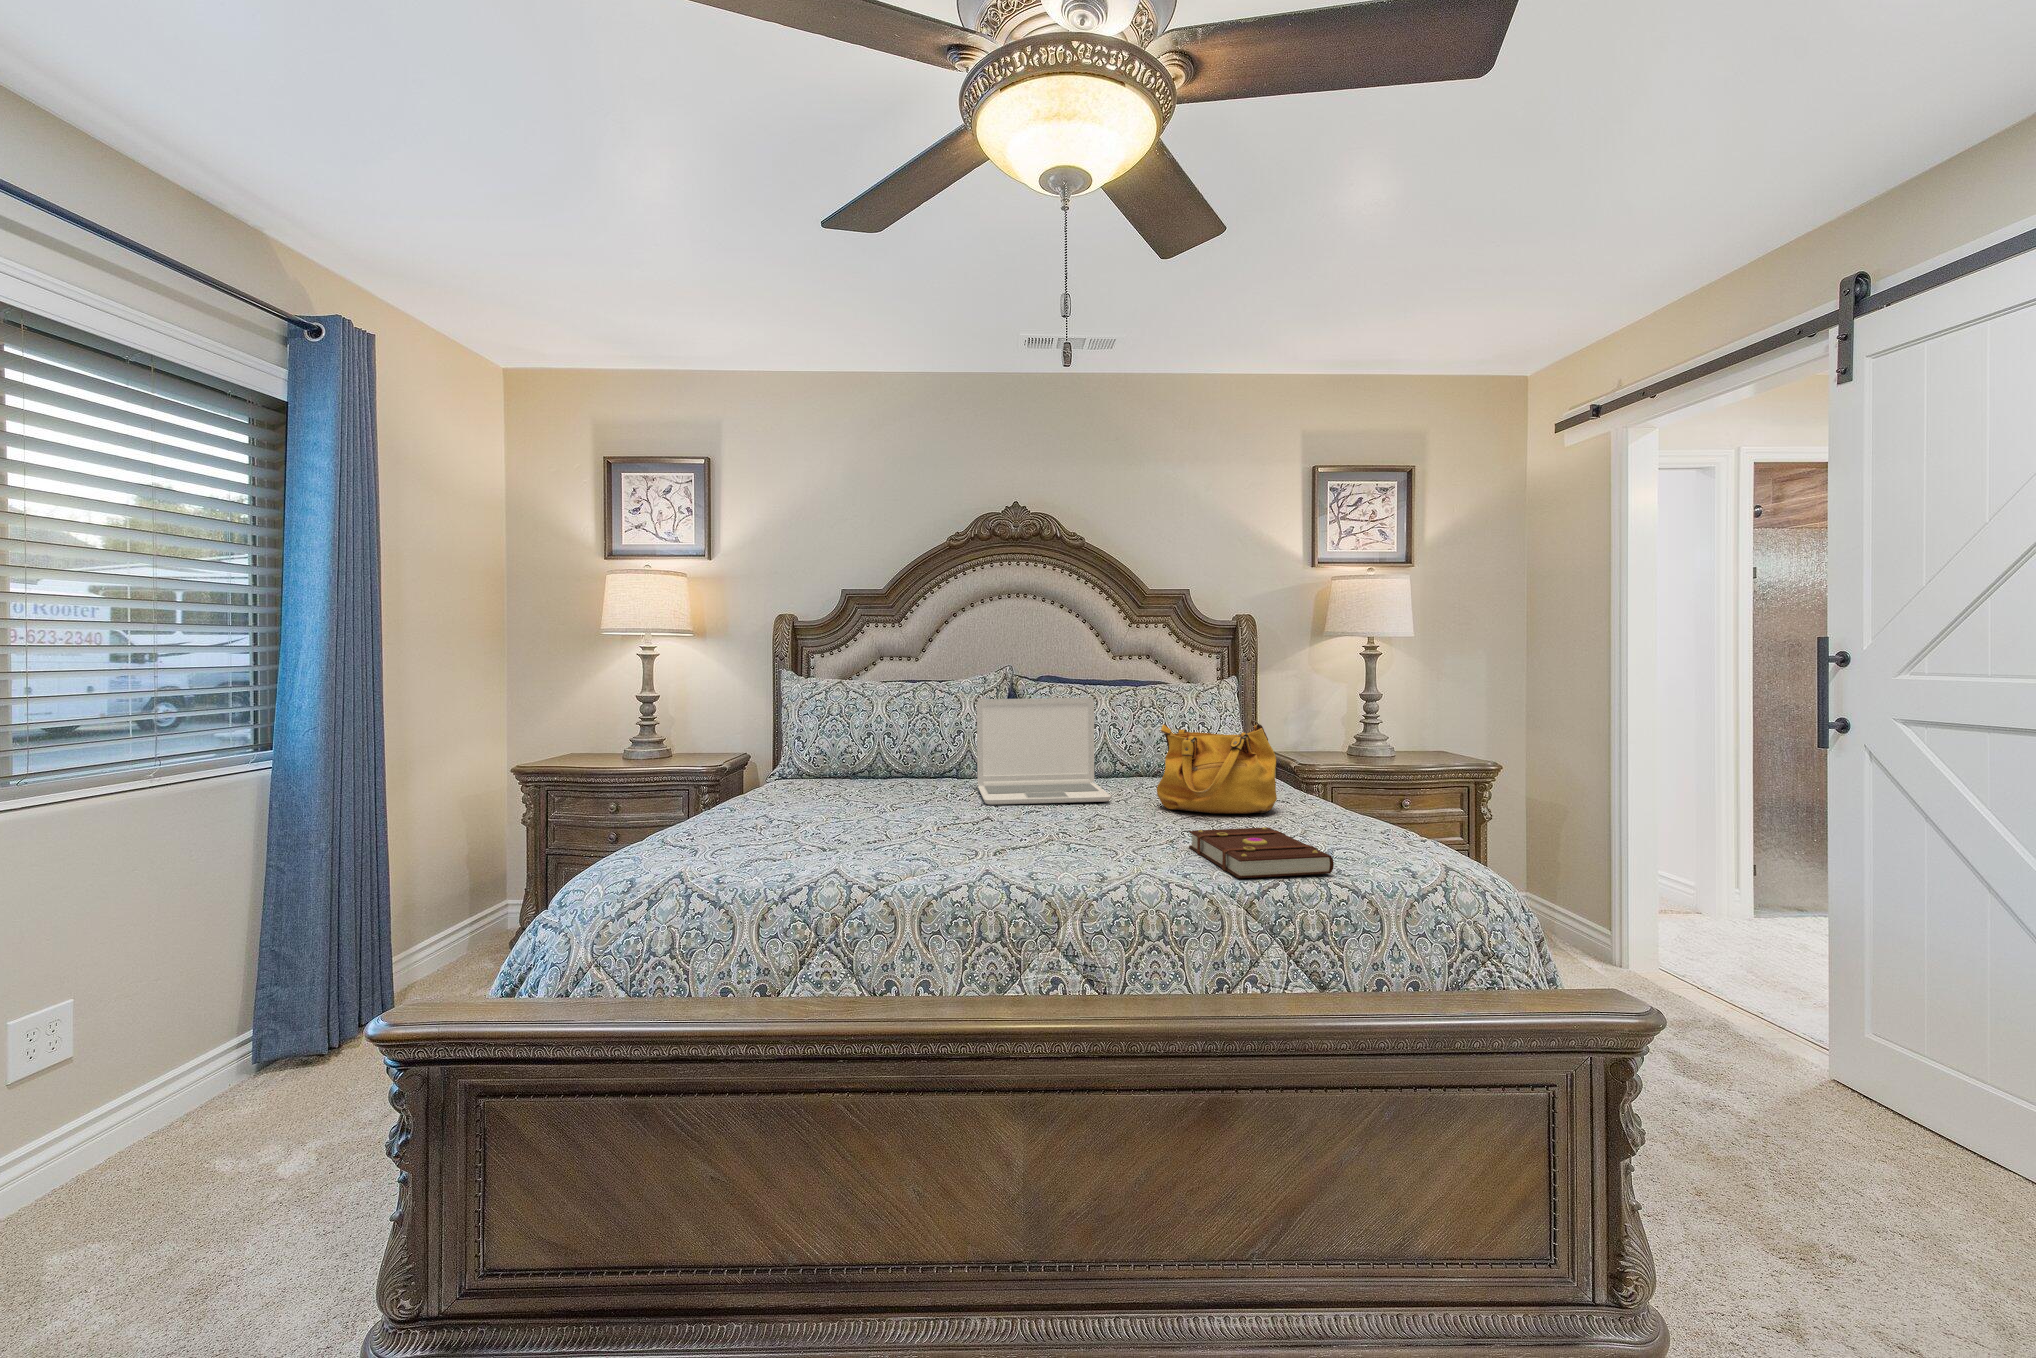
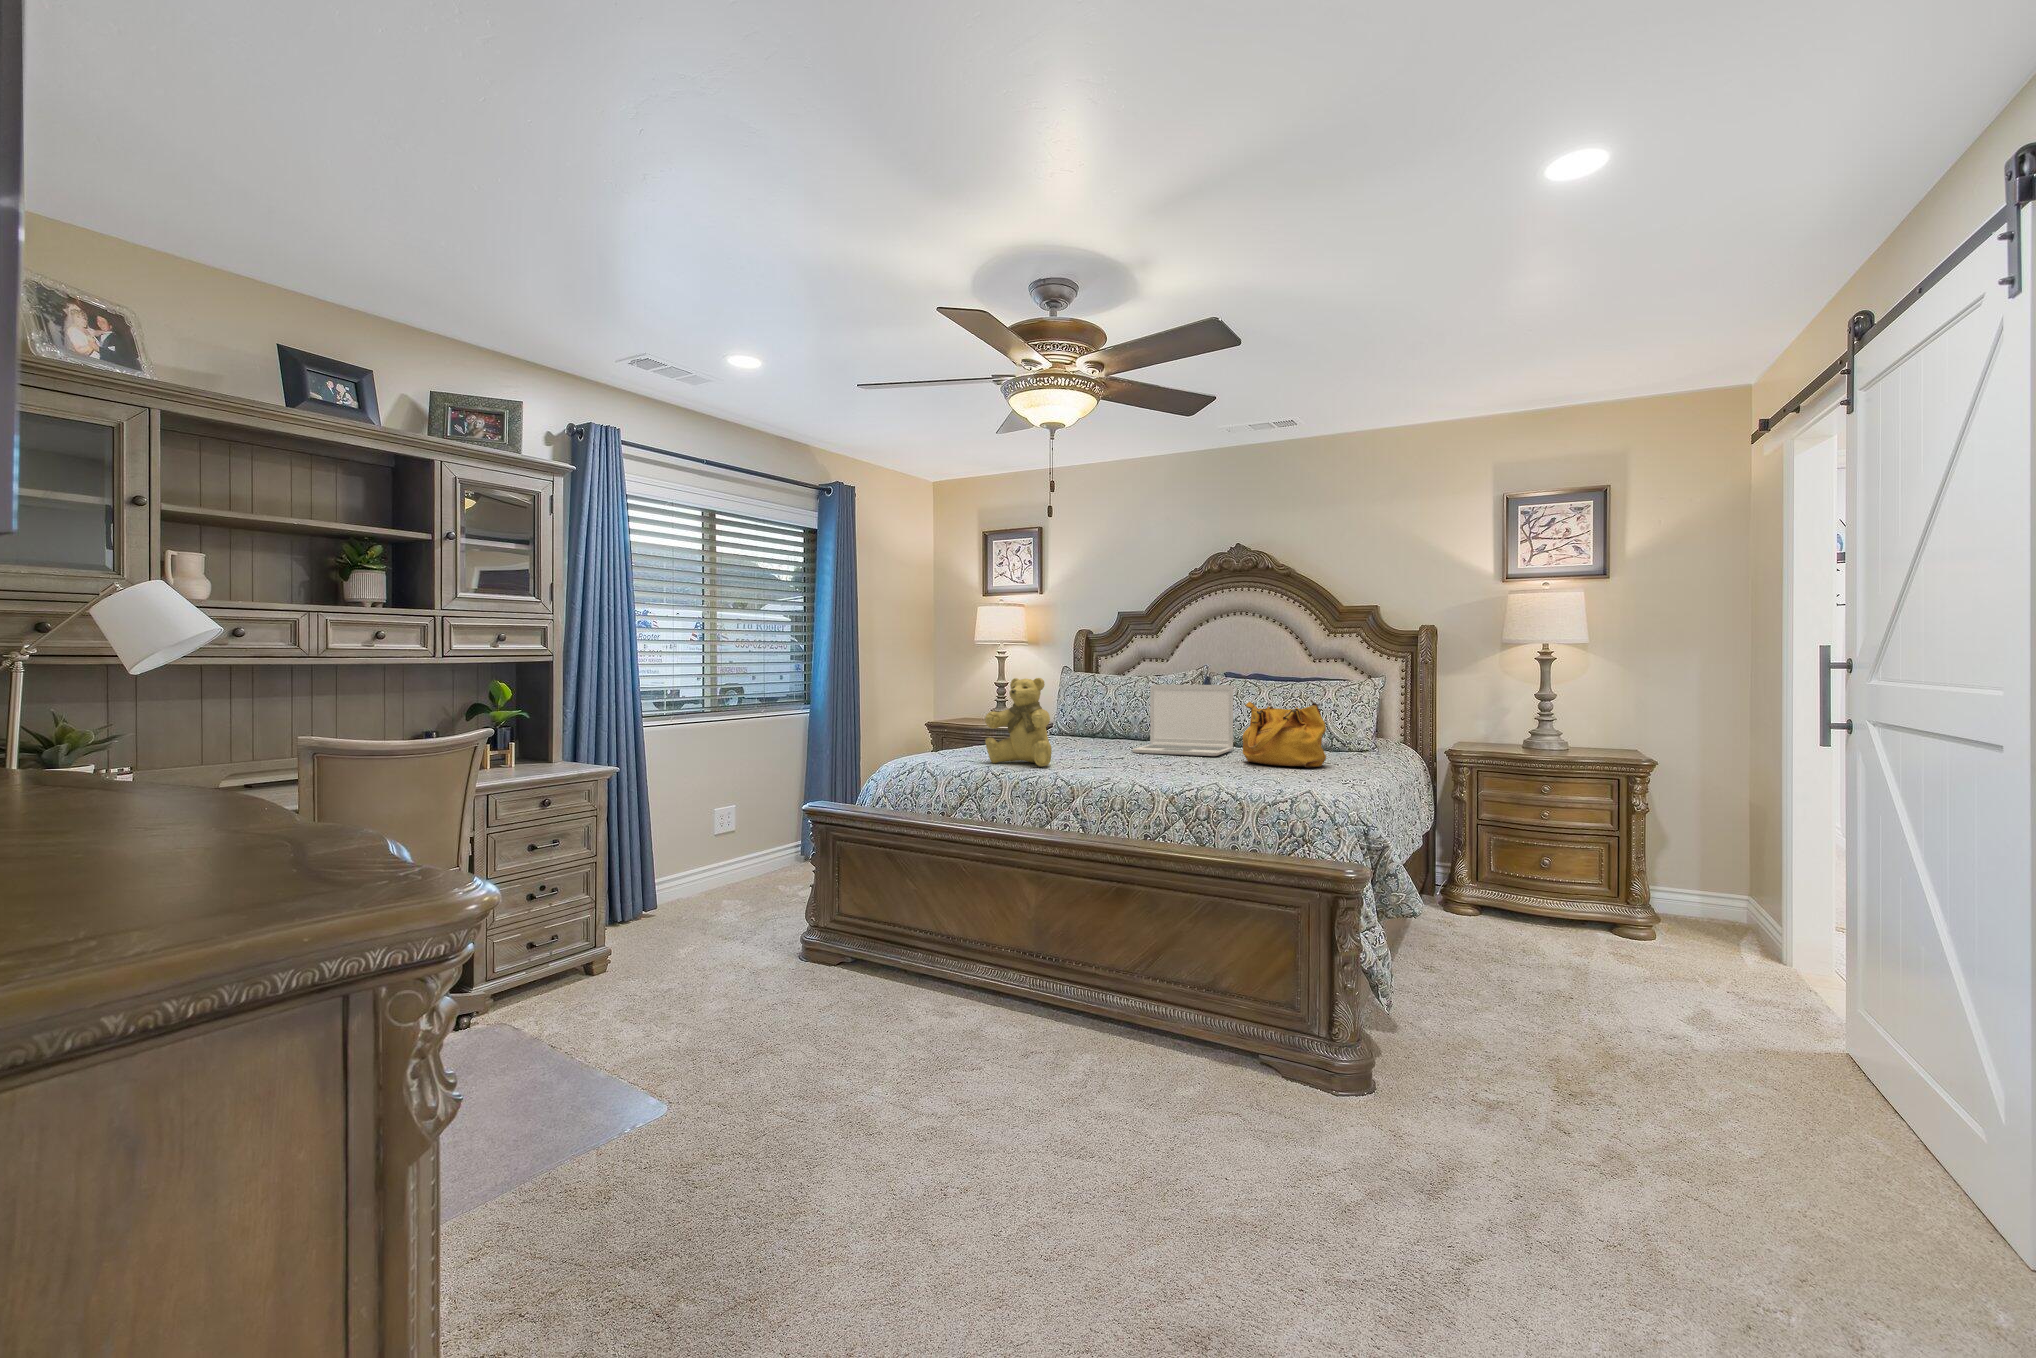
teddy bear: none [834,707,969,860] -> present [985,678,1052,767]
book: present [1189,827,1334,878] -> none [1178,763,1257,787]

